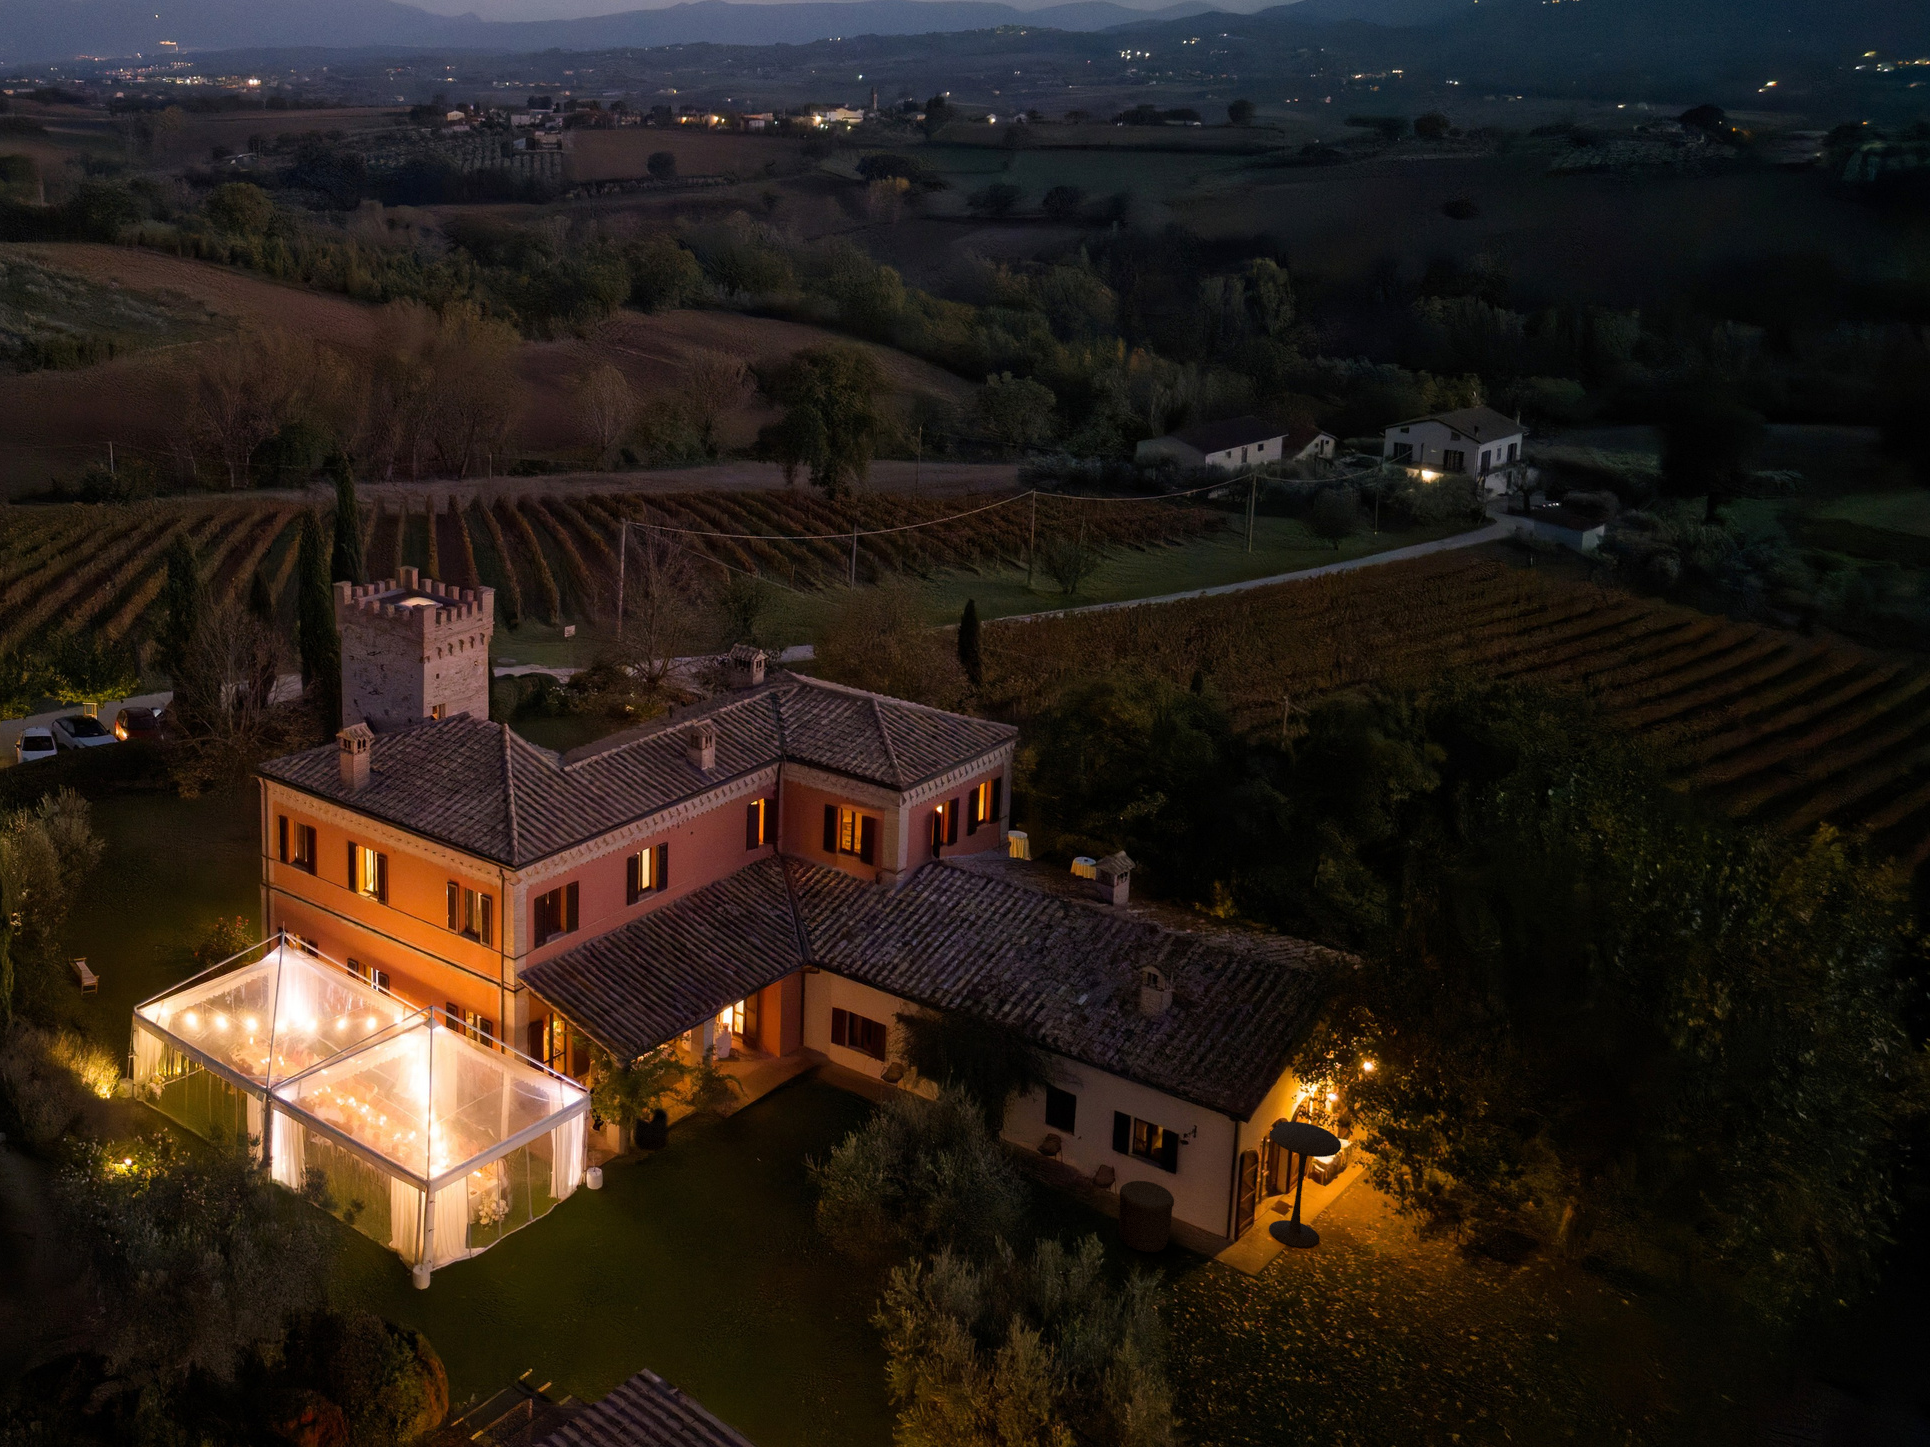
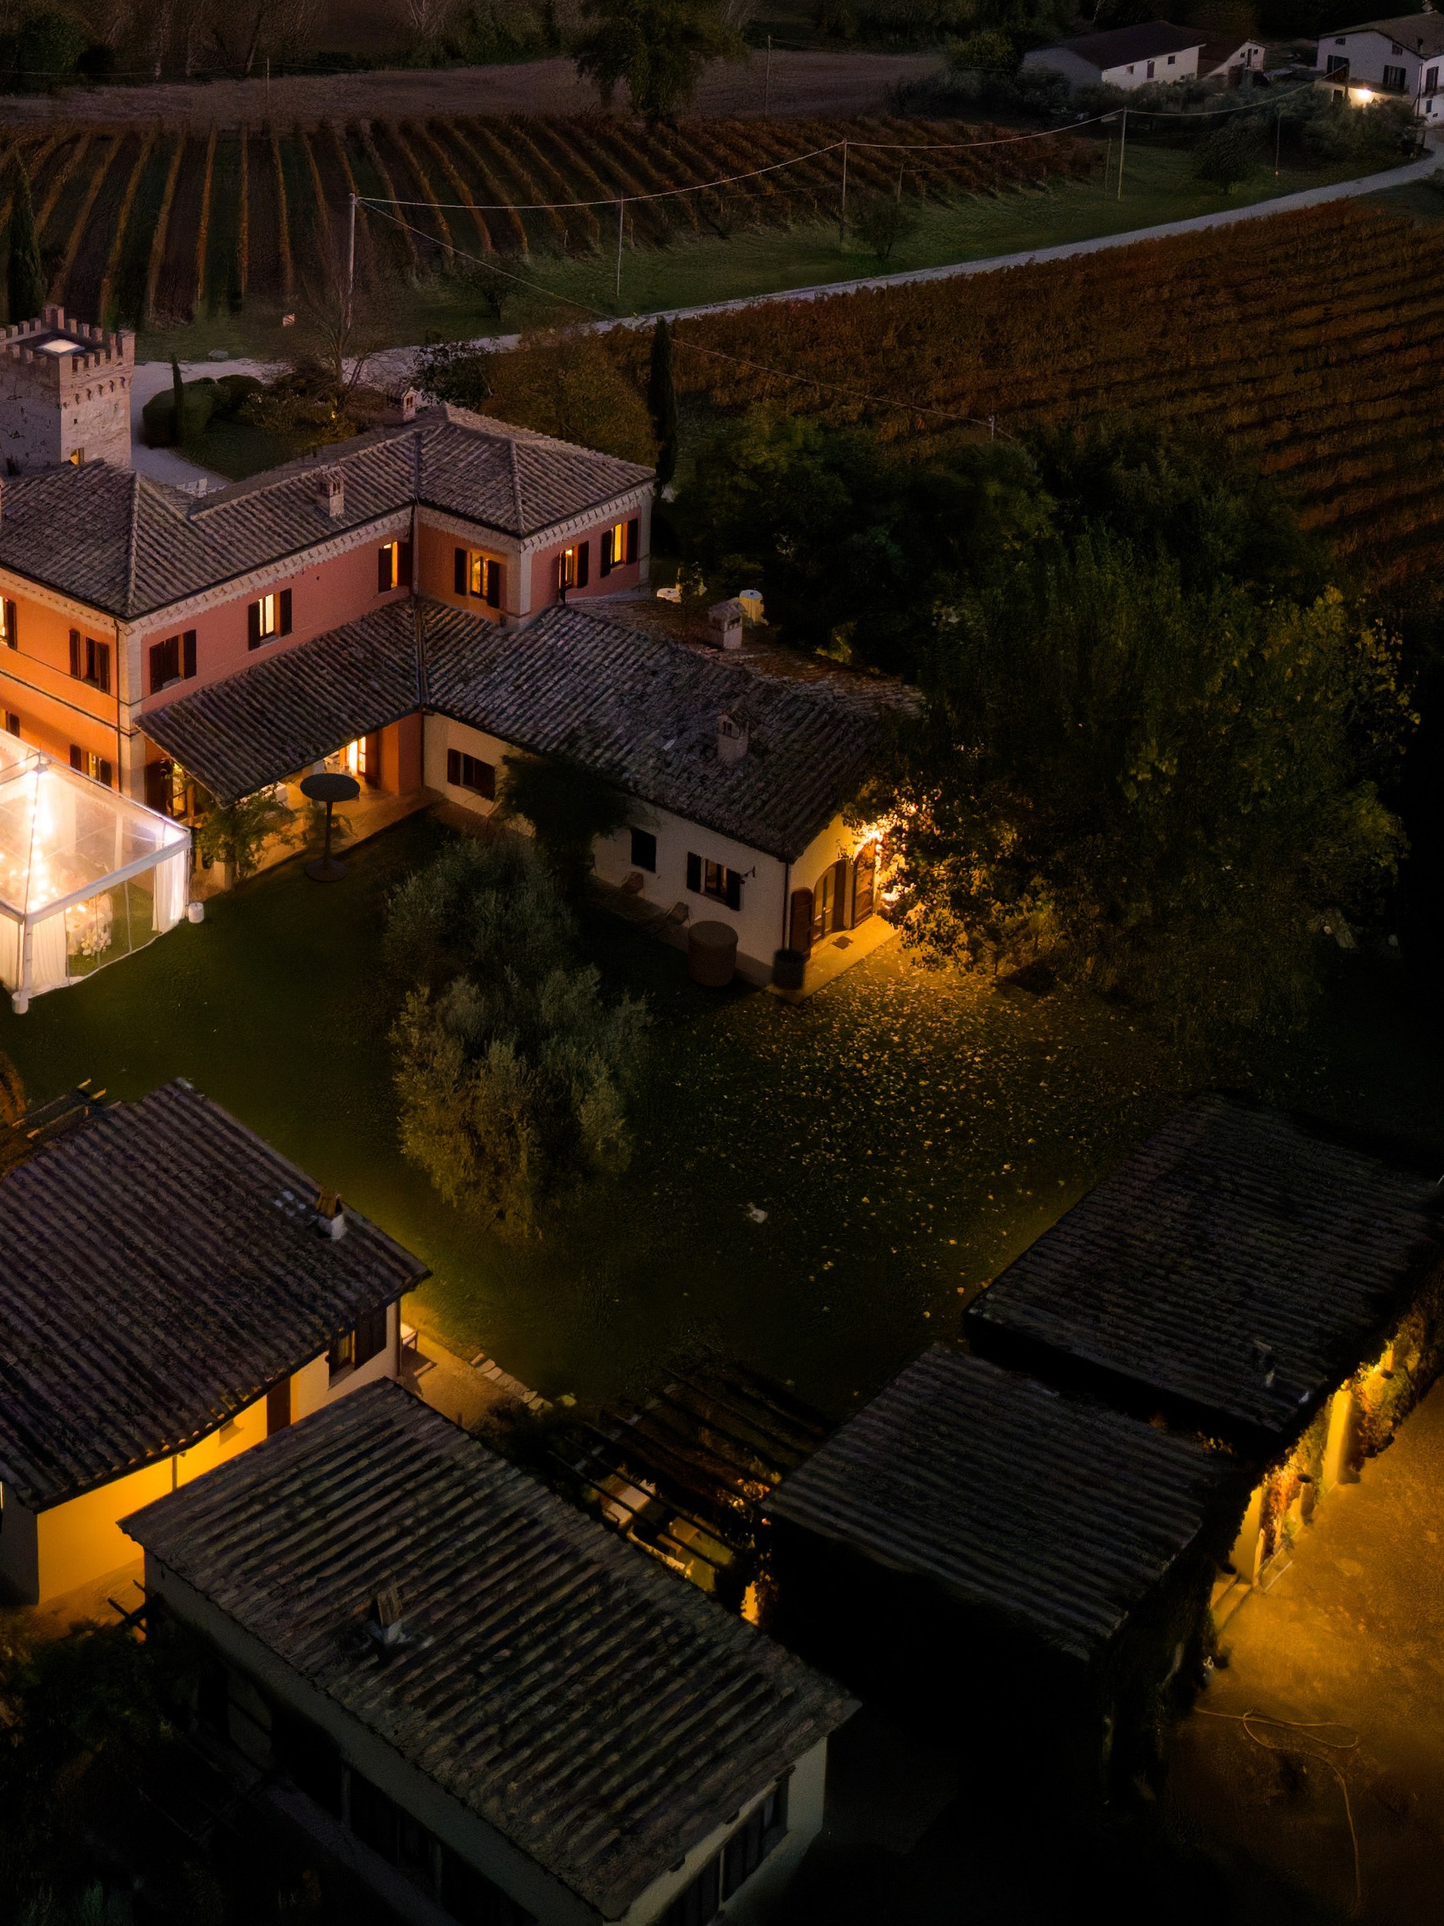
planter: present [634,1108,669,1151] -> present [771,947,807,993]
pedestal table: present [1269,1122,1341,1247] -> present [300,773,360,881]

